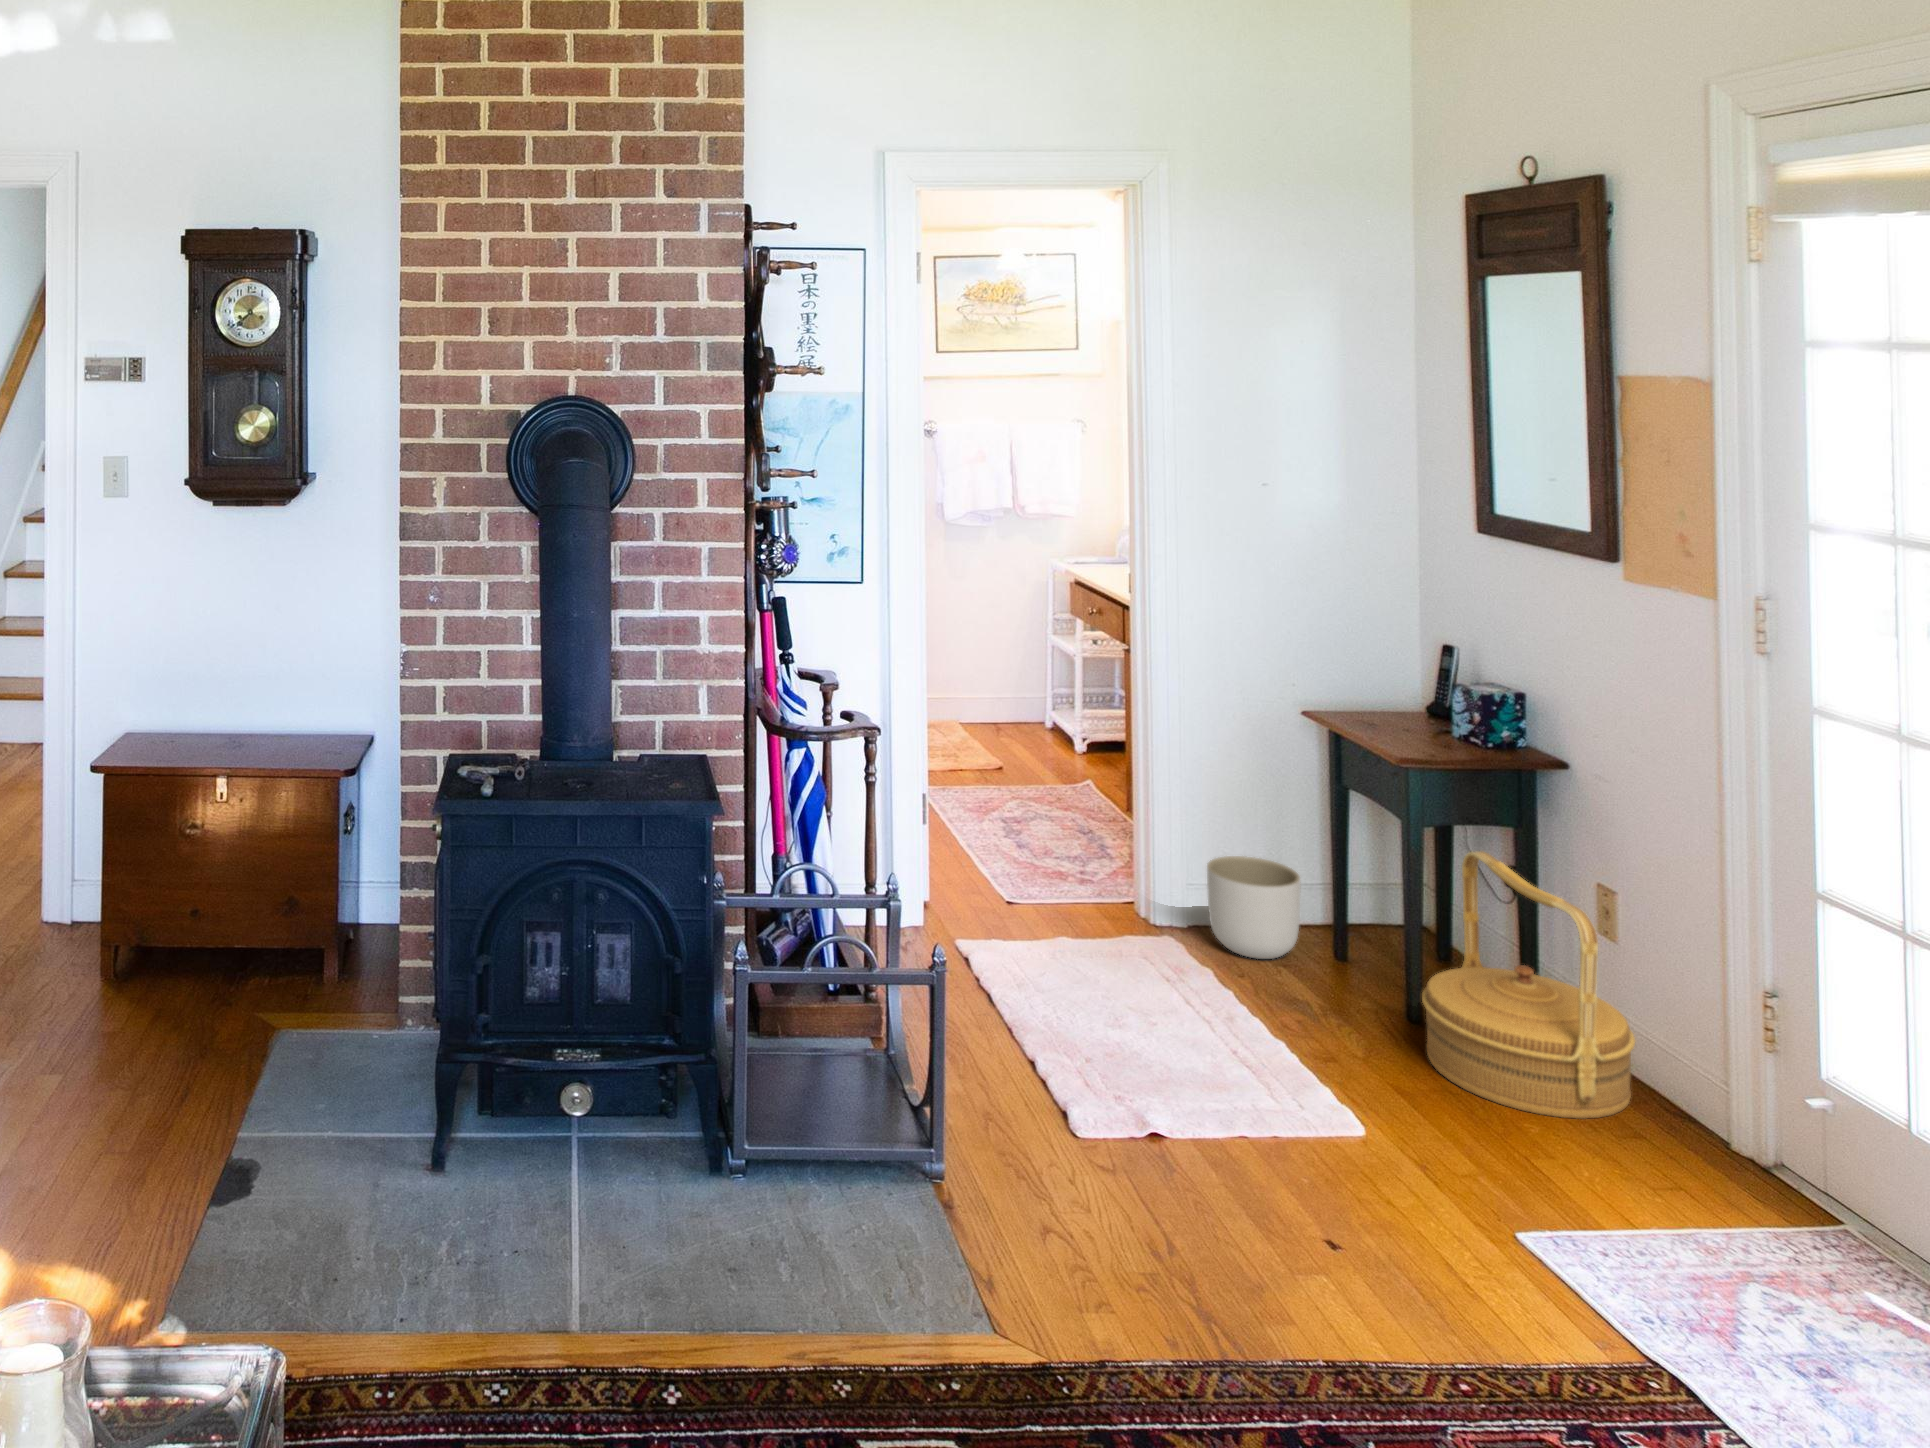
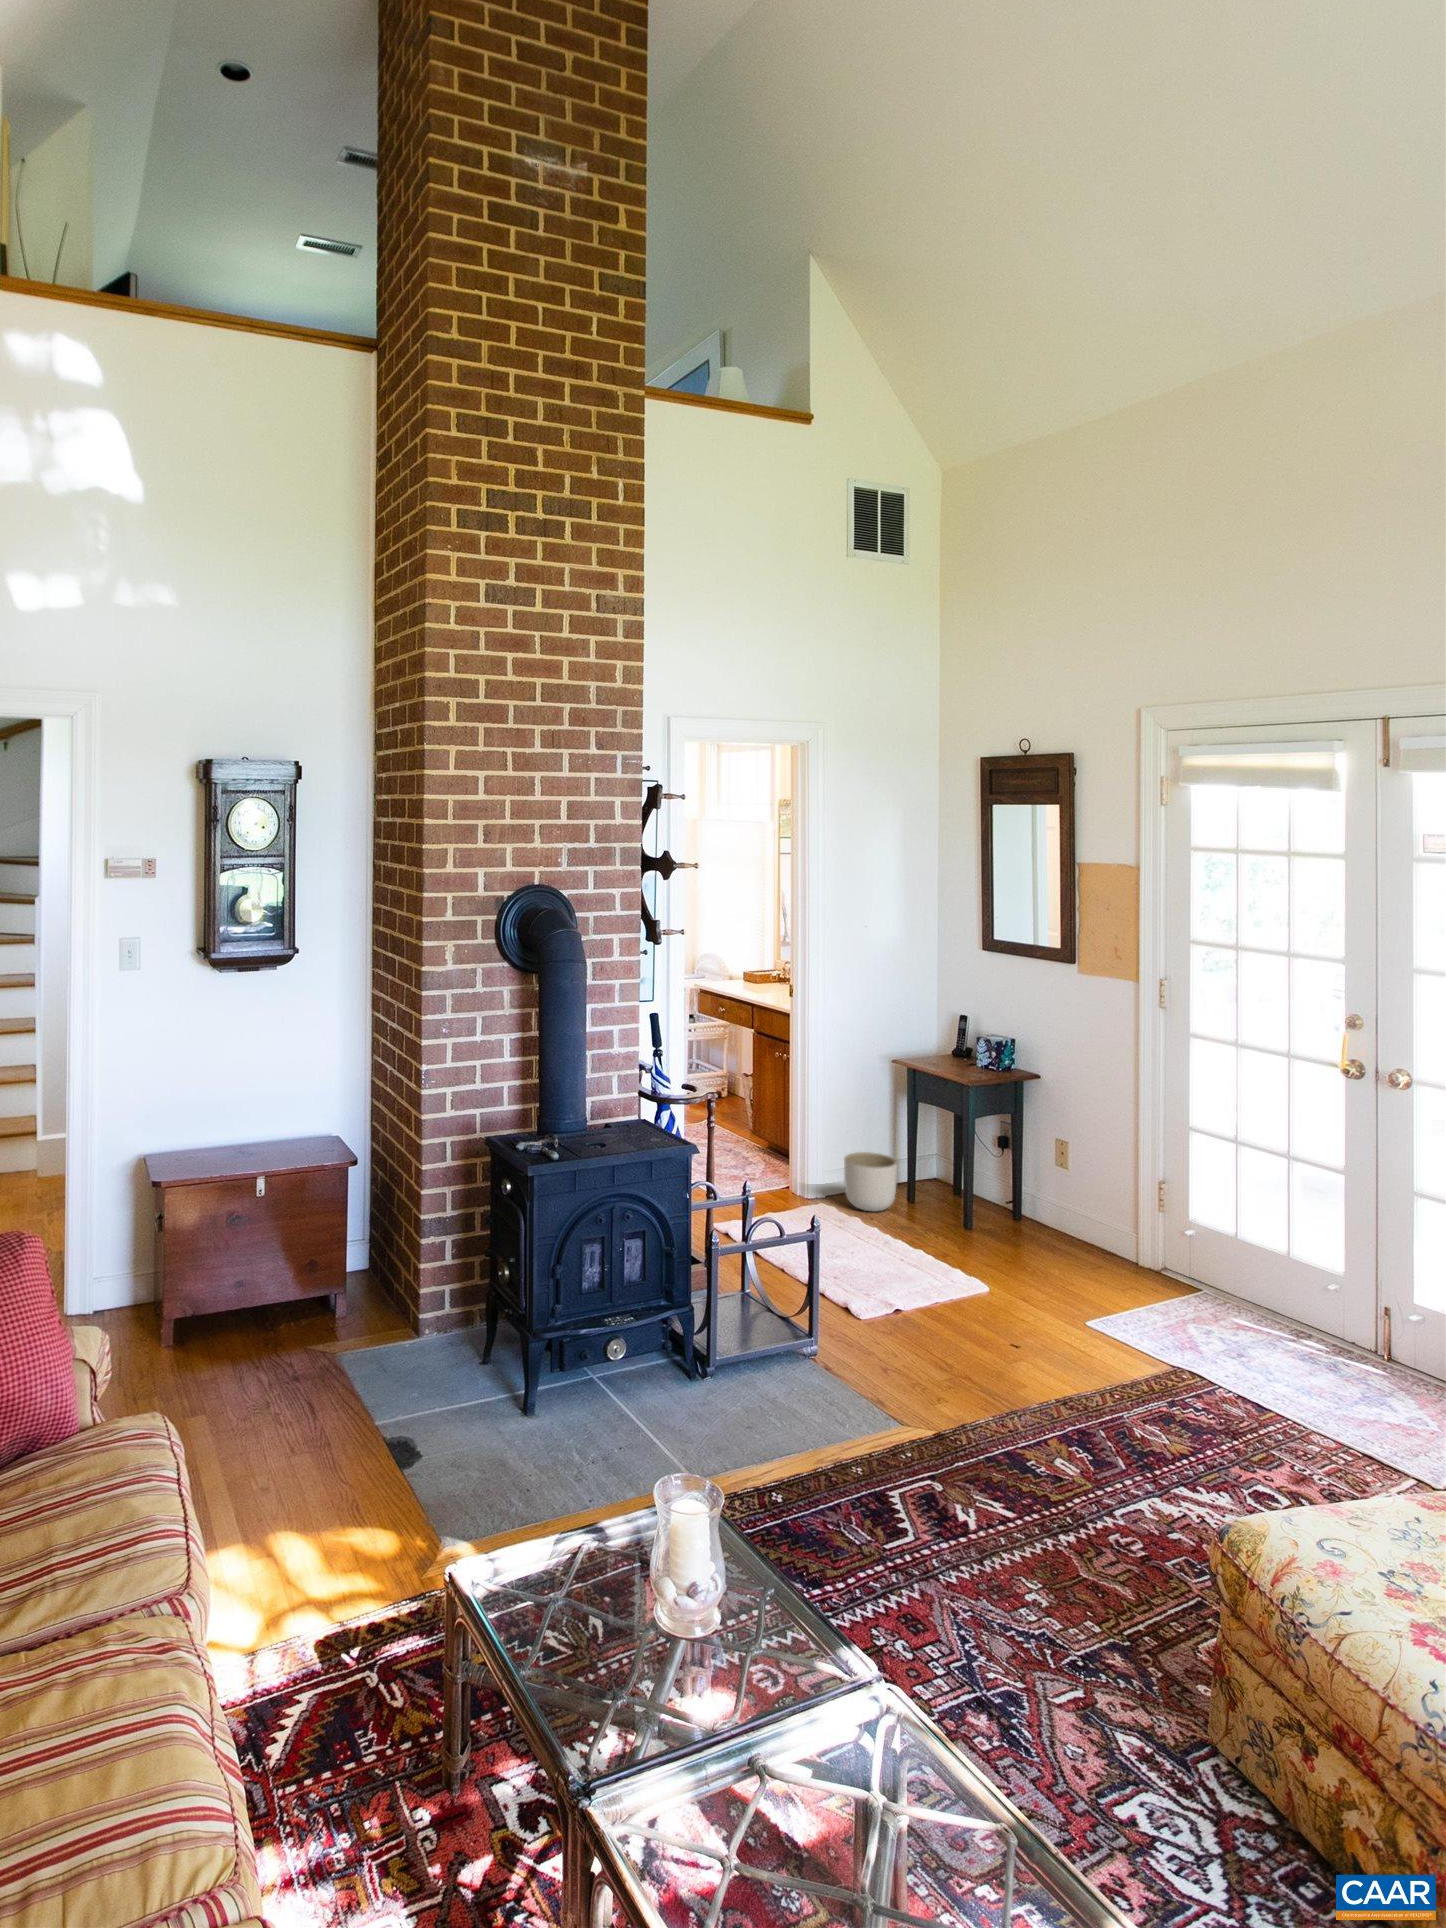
woven basket: present [1422,851,1635,1119] -> none [986,1130,1092,1267]

